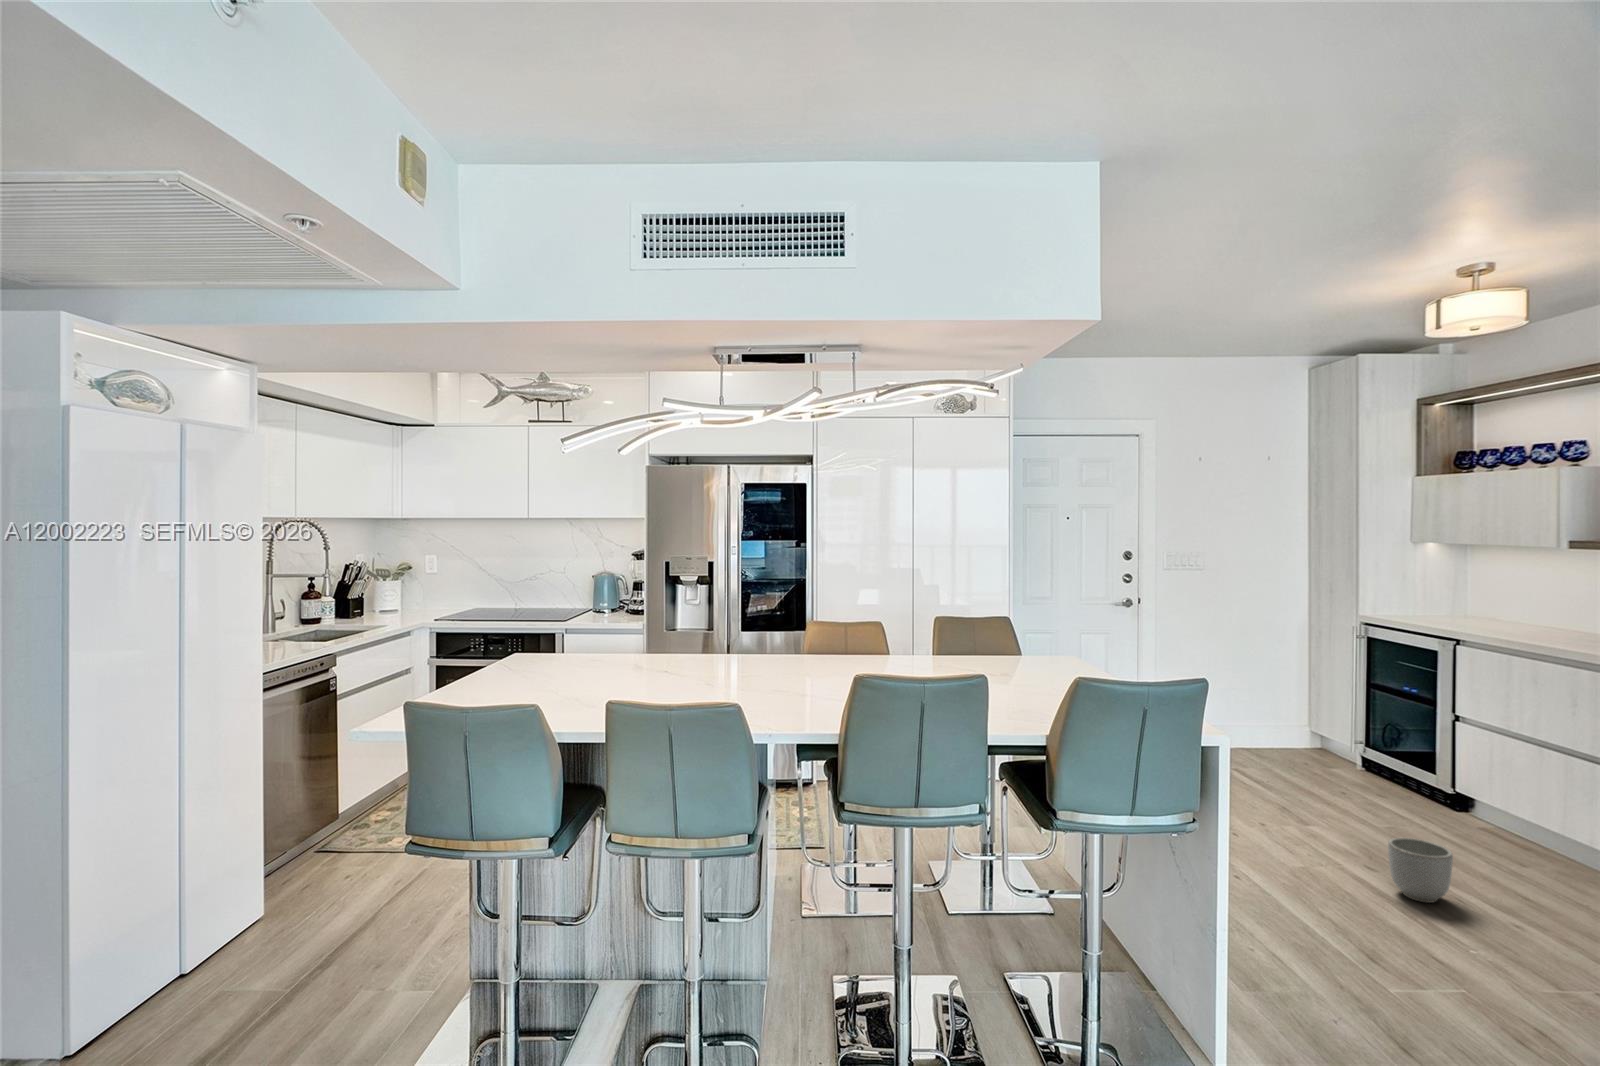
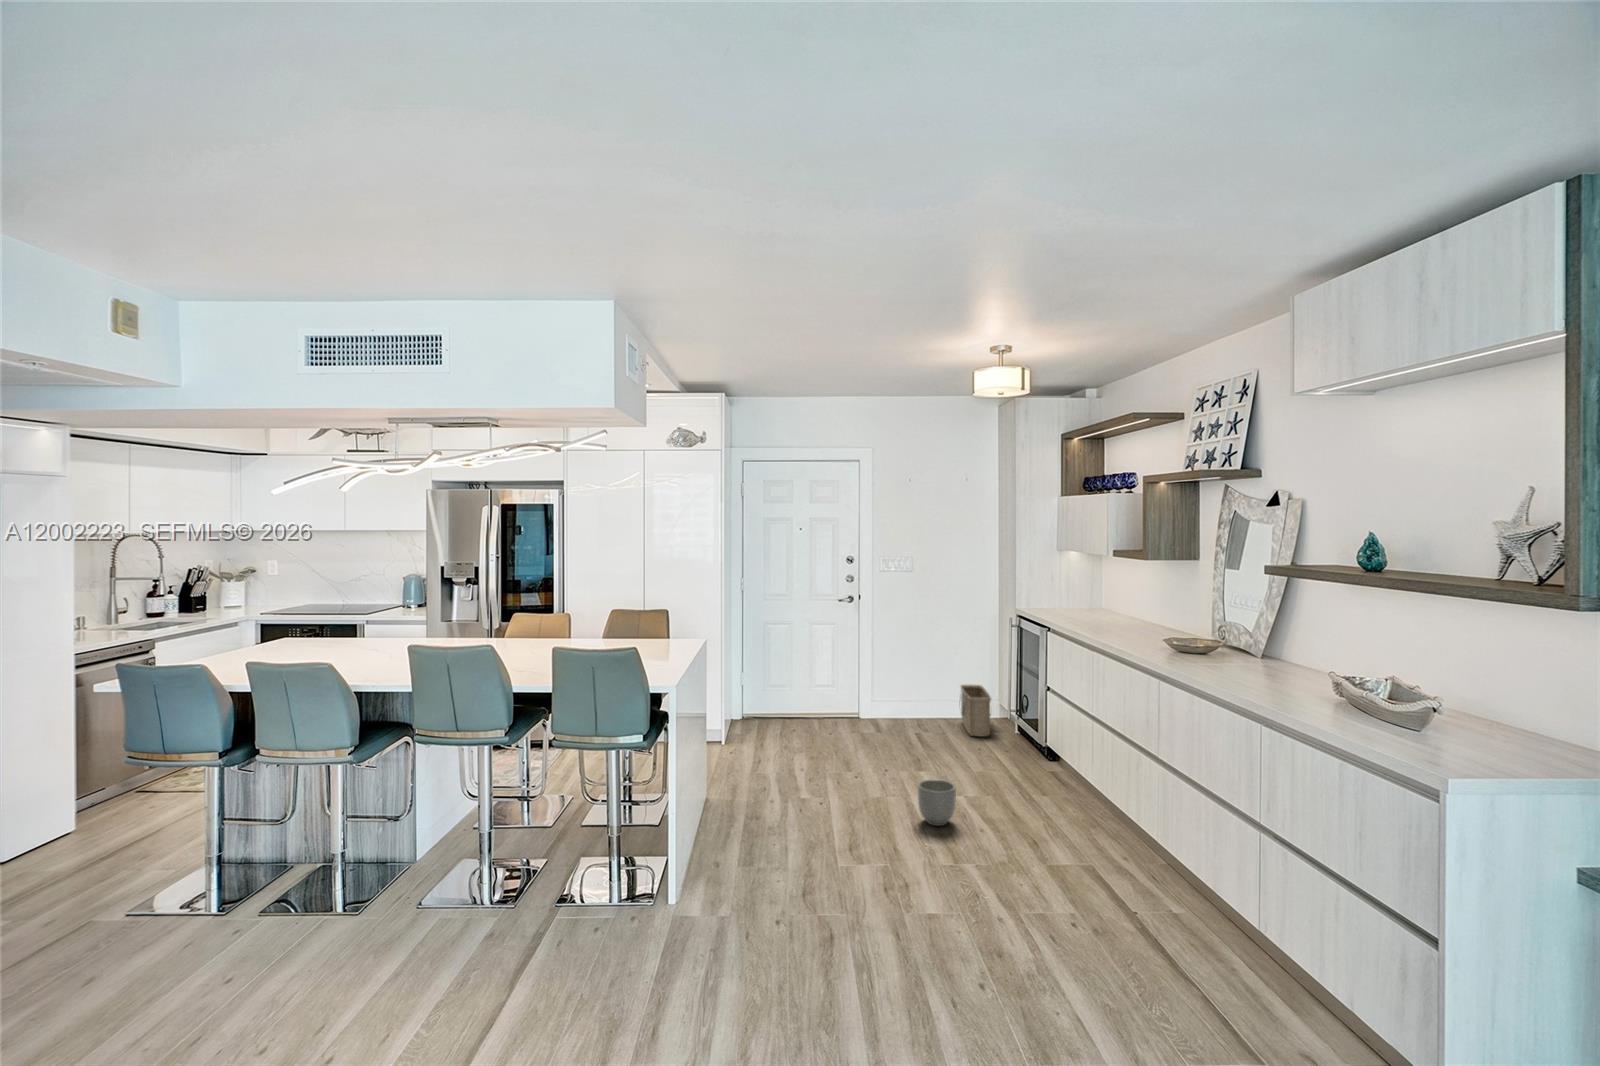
basket: none [1265,709,1331,774] -> present [961,685,991,737]

